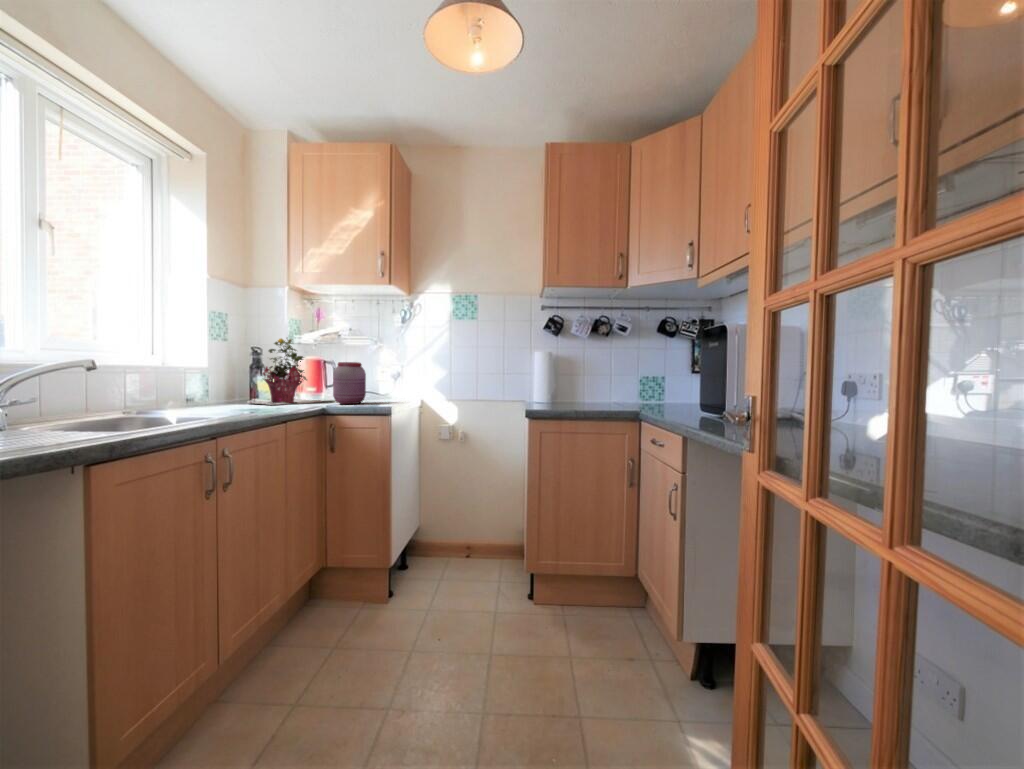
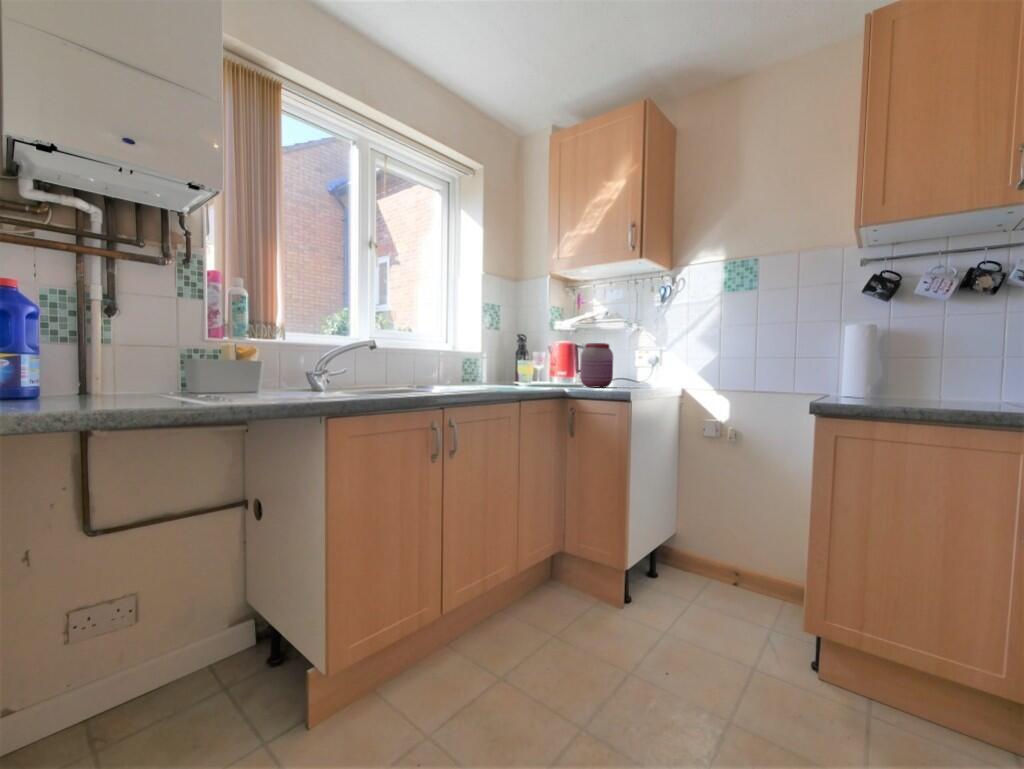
potted plant: present [247,339,321,405] -> none [512,322,575,387]

